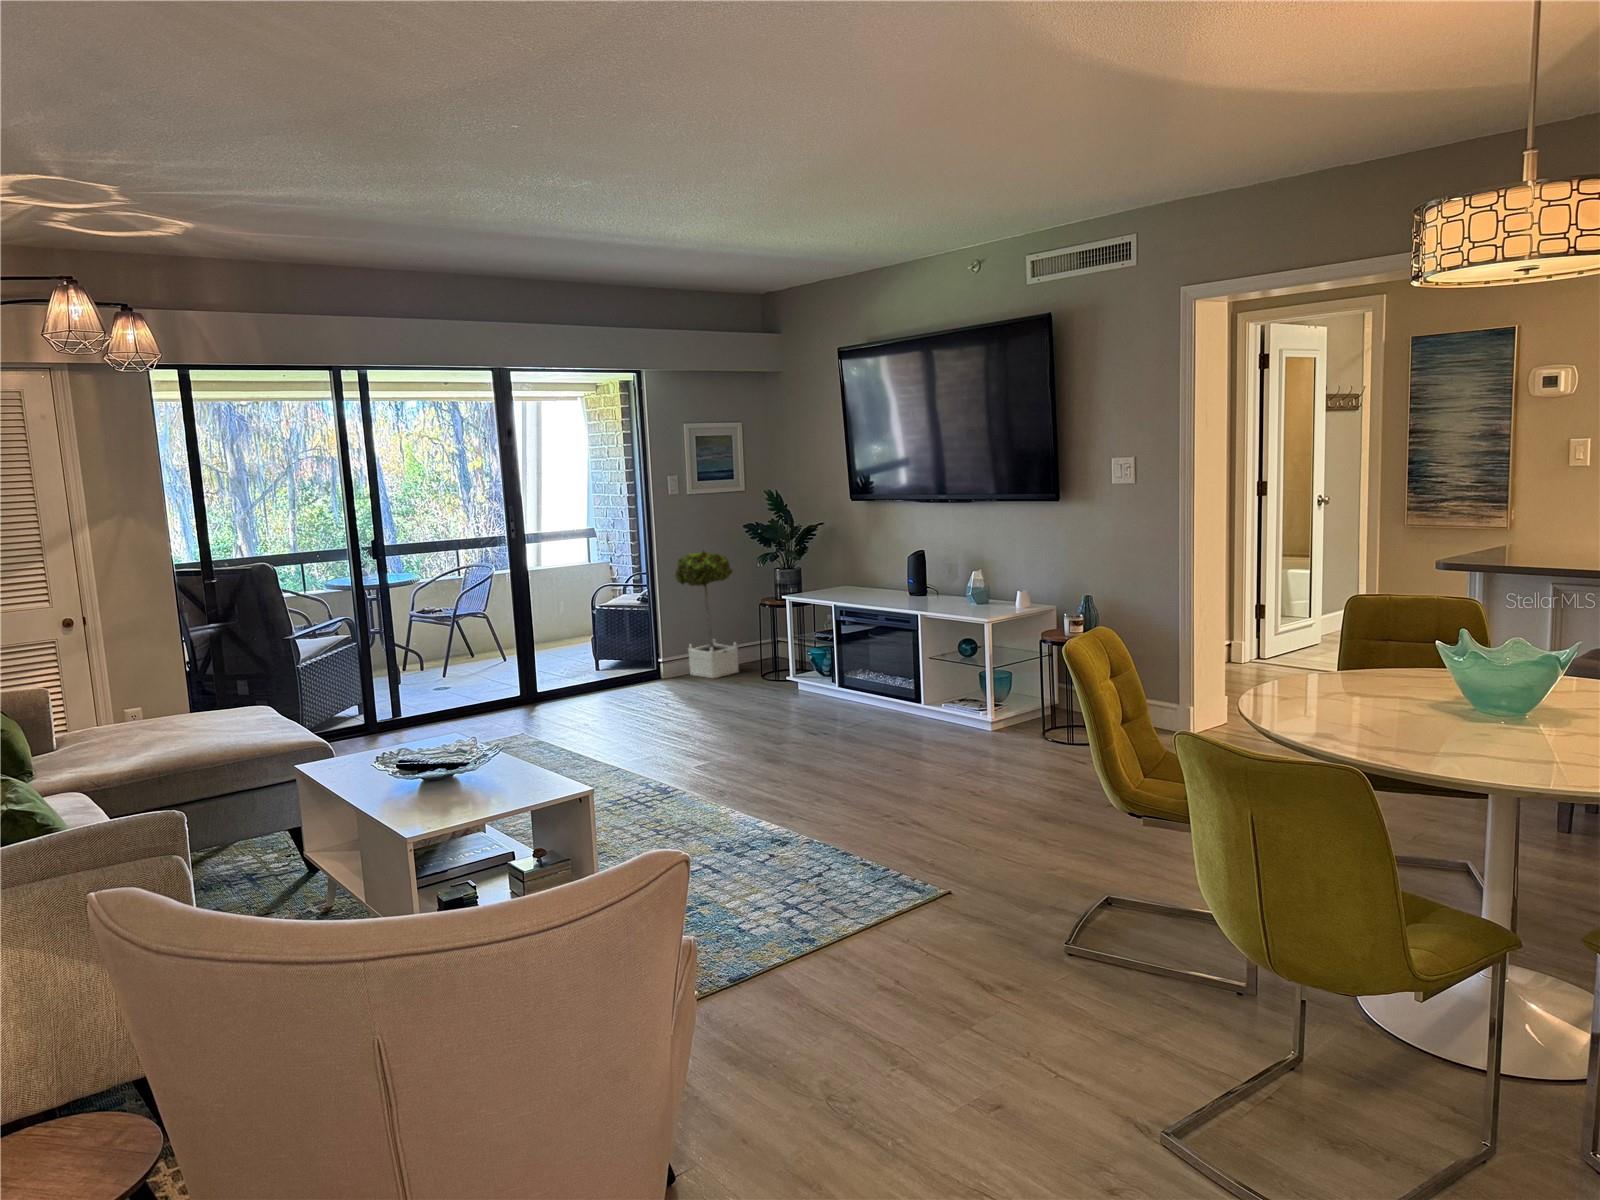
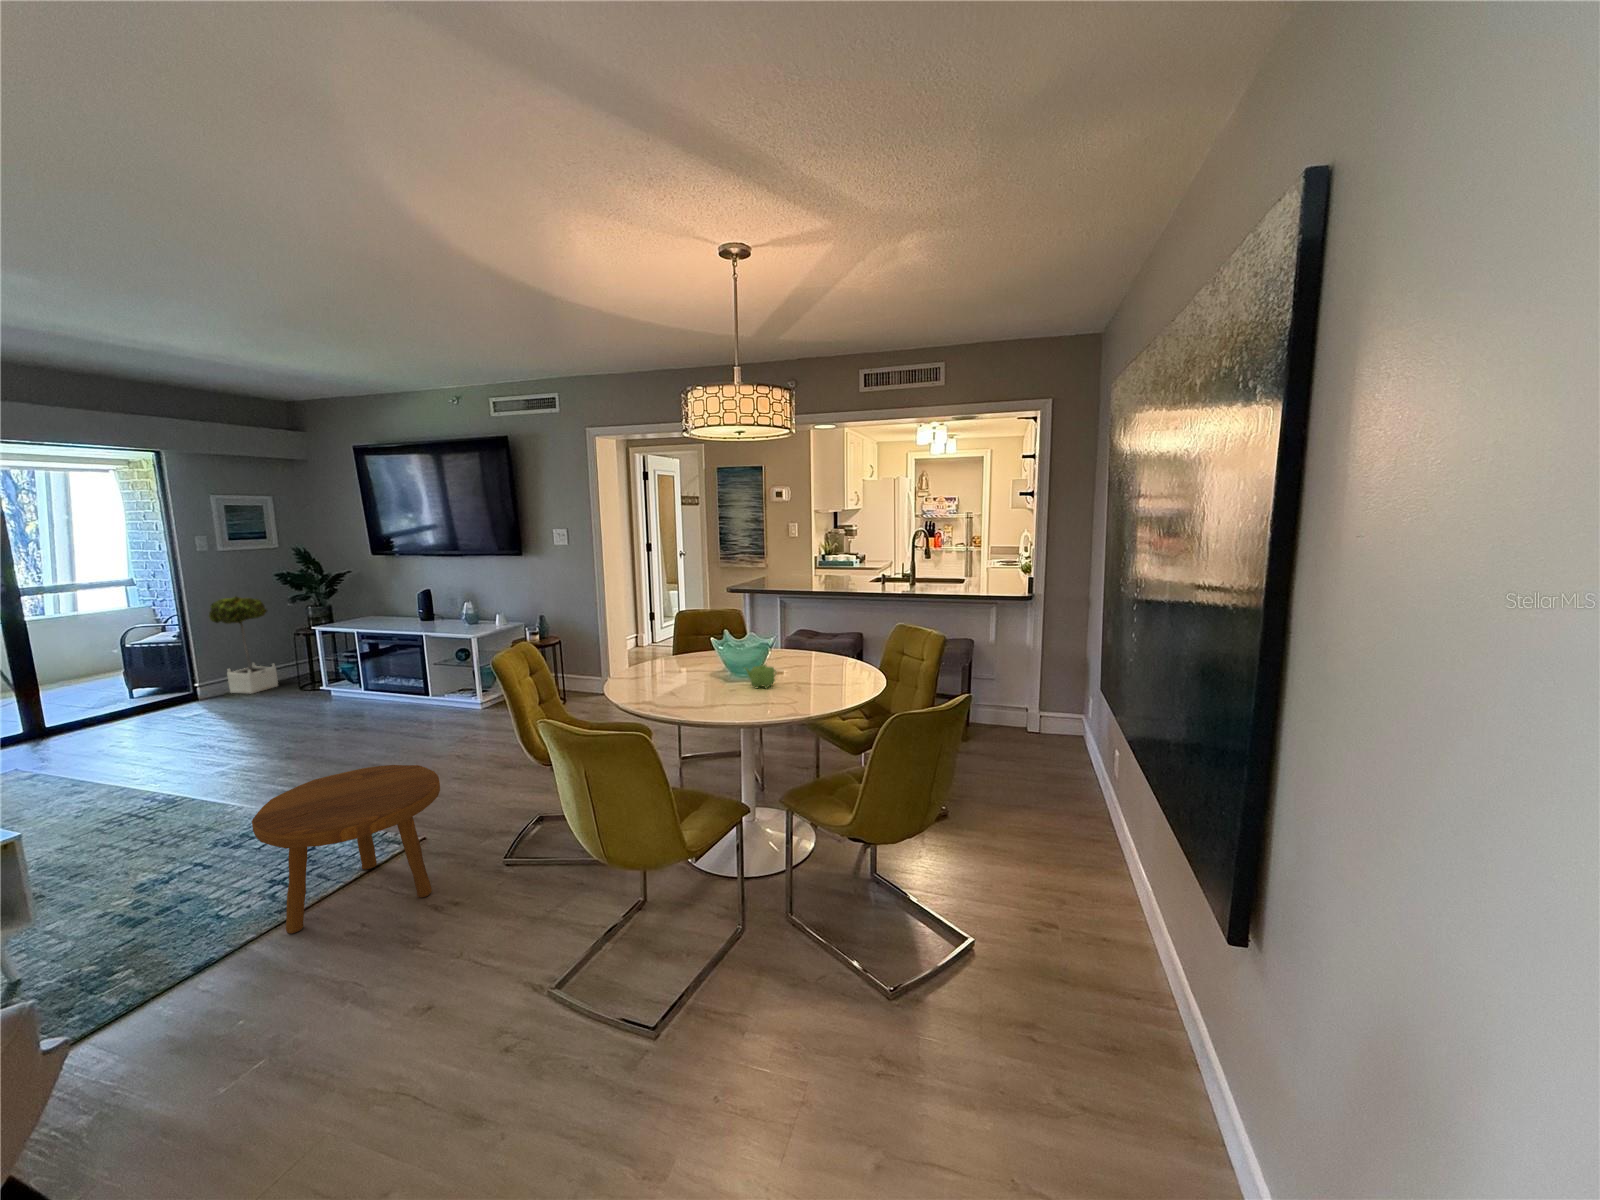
teapot: none [1483,693,1553,736] -> present [745,664,776,689]
footstool: none [784,779,984,966] -> present [252,765,440,934]

